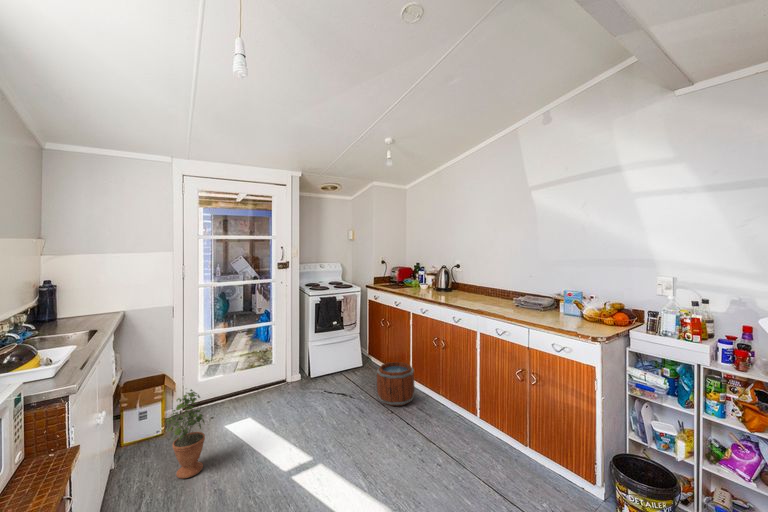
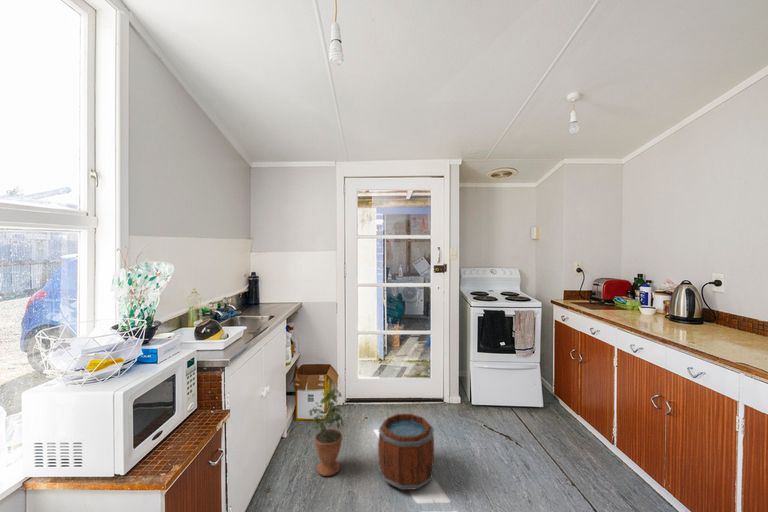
bucket: present [377,362,414,406] -> present [378,414,434,490]

